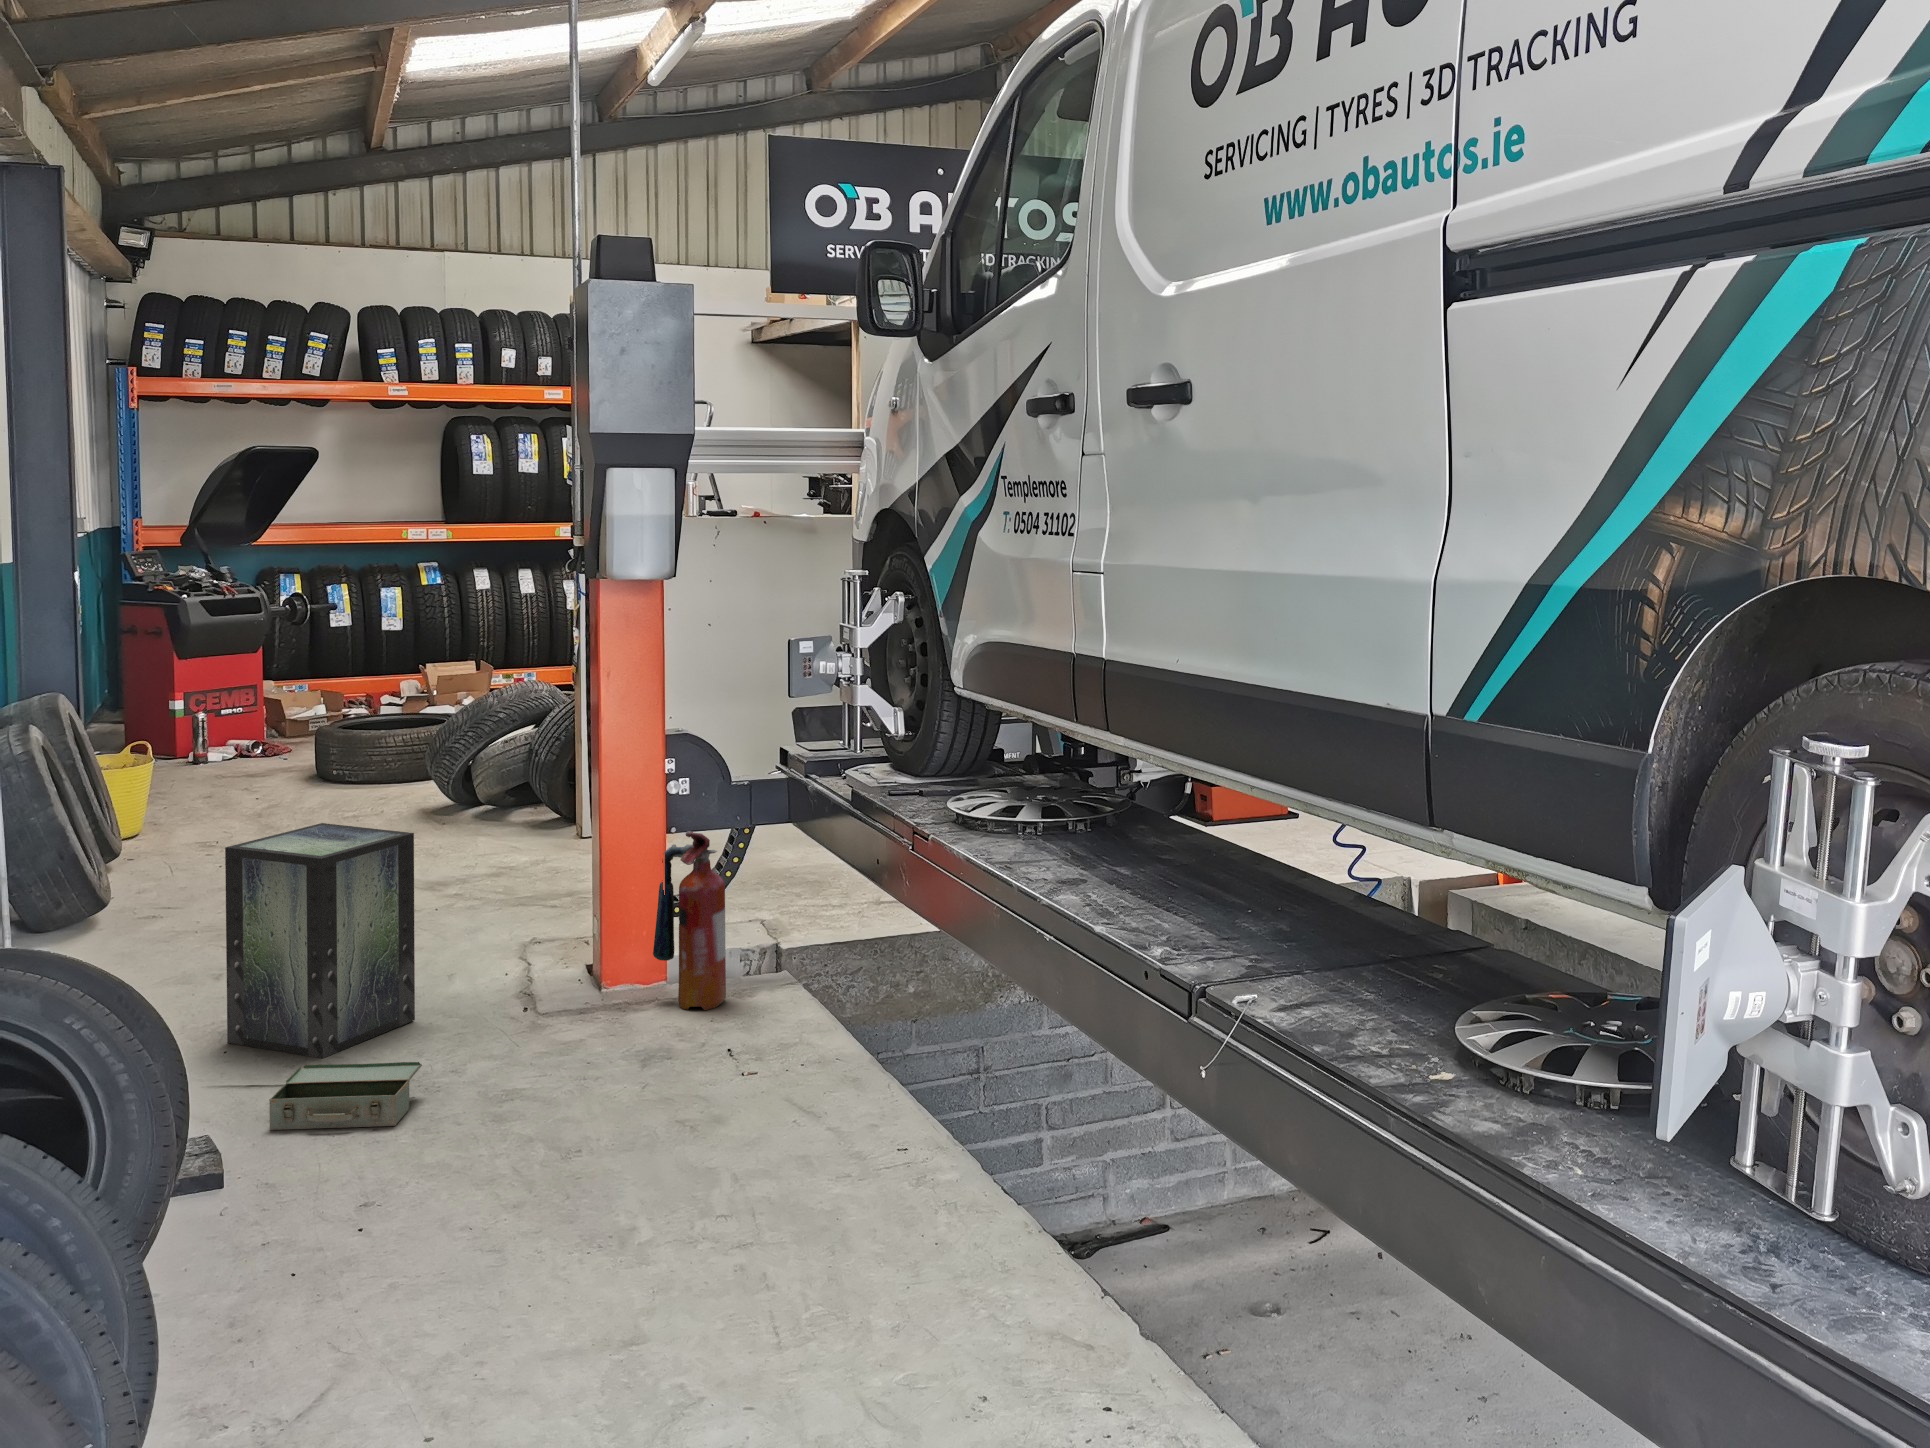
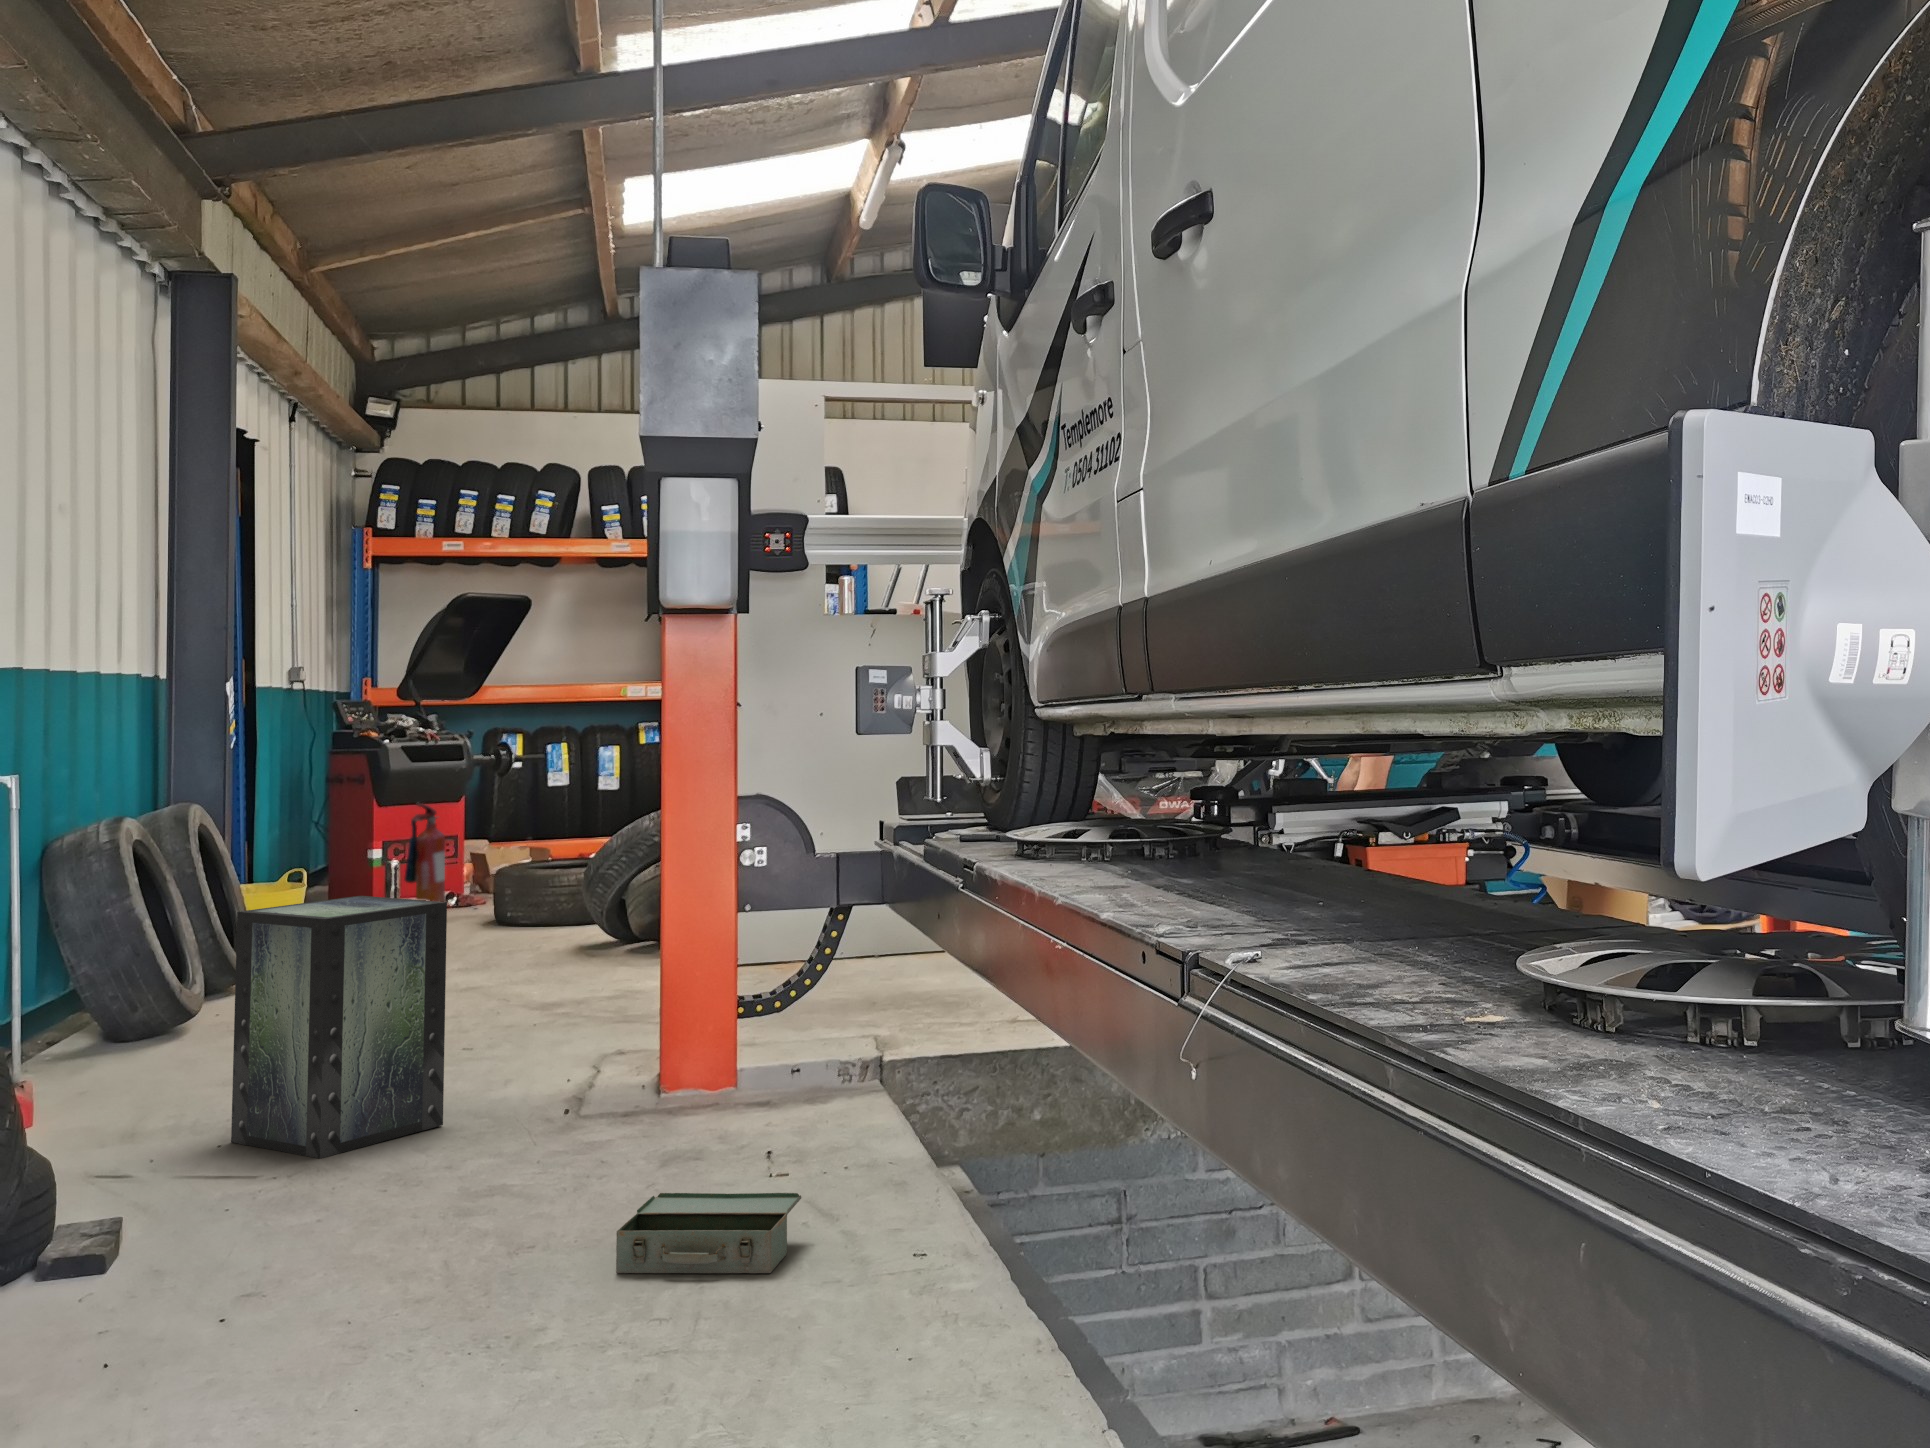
fire extinguisher: present [653,831,726,1010] -> present [404,803,445,901]
toolbox: present [269,1062,422,1130] -> present [616,1193,801,1273]

